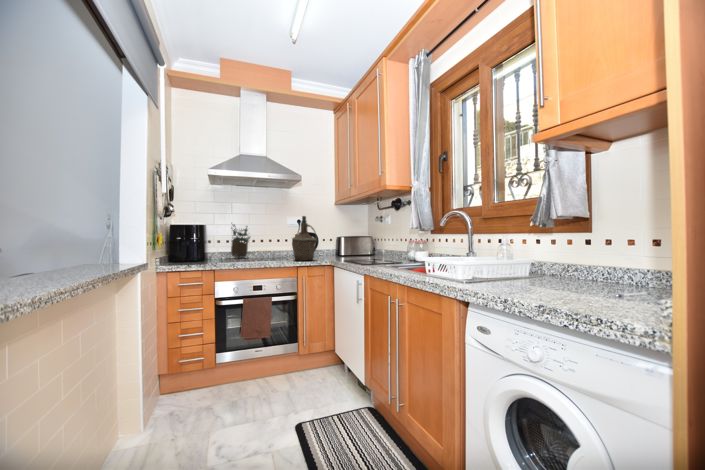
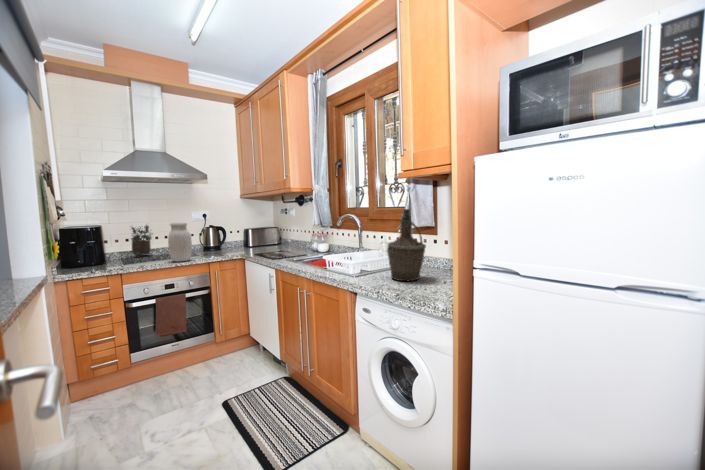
bottle: present [292,216,317,261] -> present [387,209,426,281]
jar: none [260,222,281,262] -> present [168,222,192,262]

